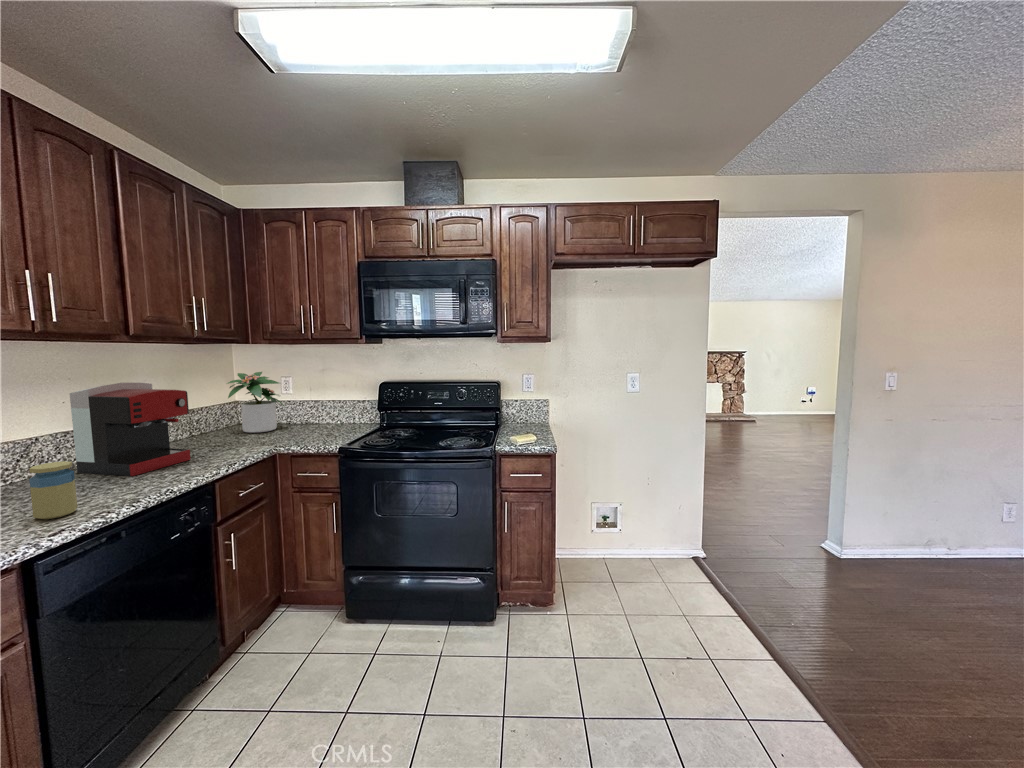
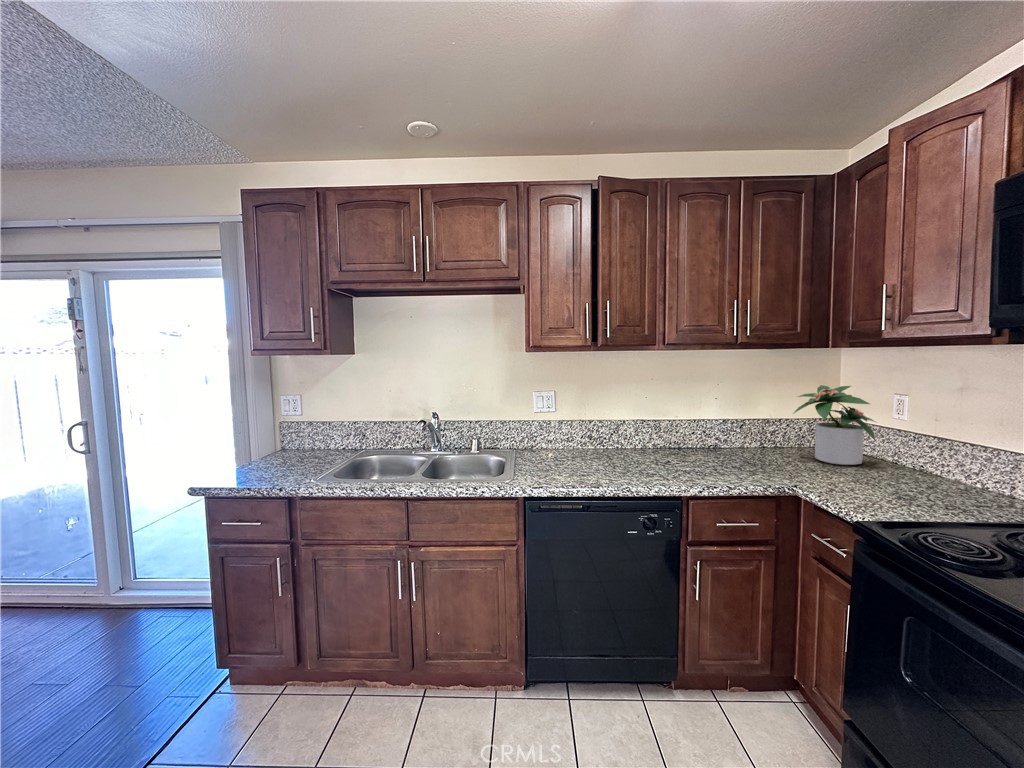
coffee maker: present [70,383,191,476] -> none [636,387,702,469]
jar: present [29,461,77,519] -> none [550,440,570,479]

